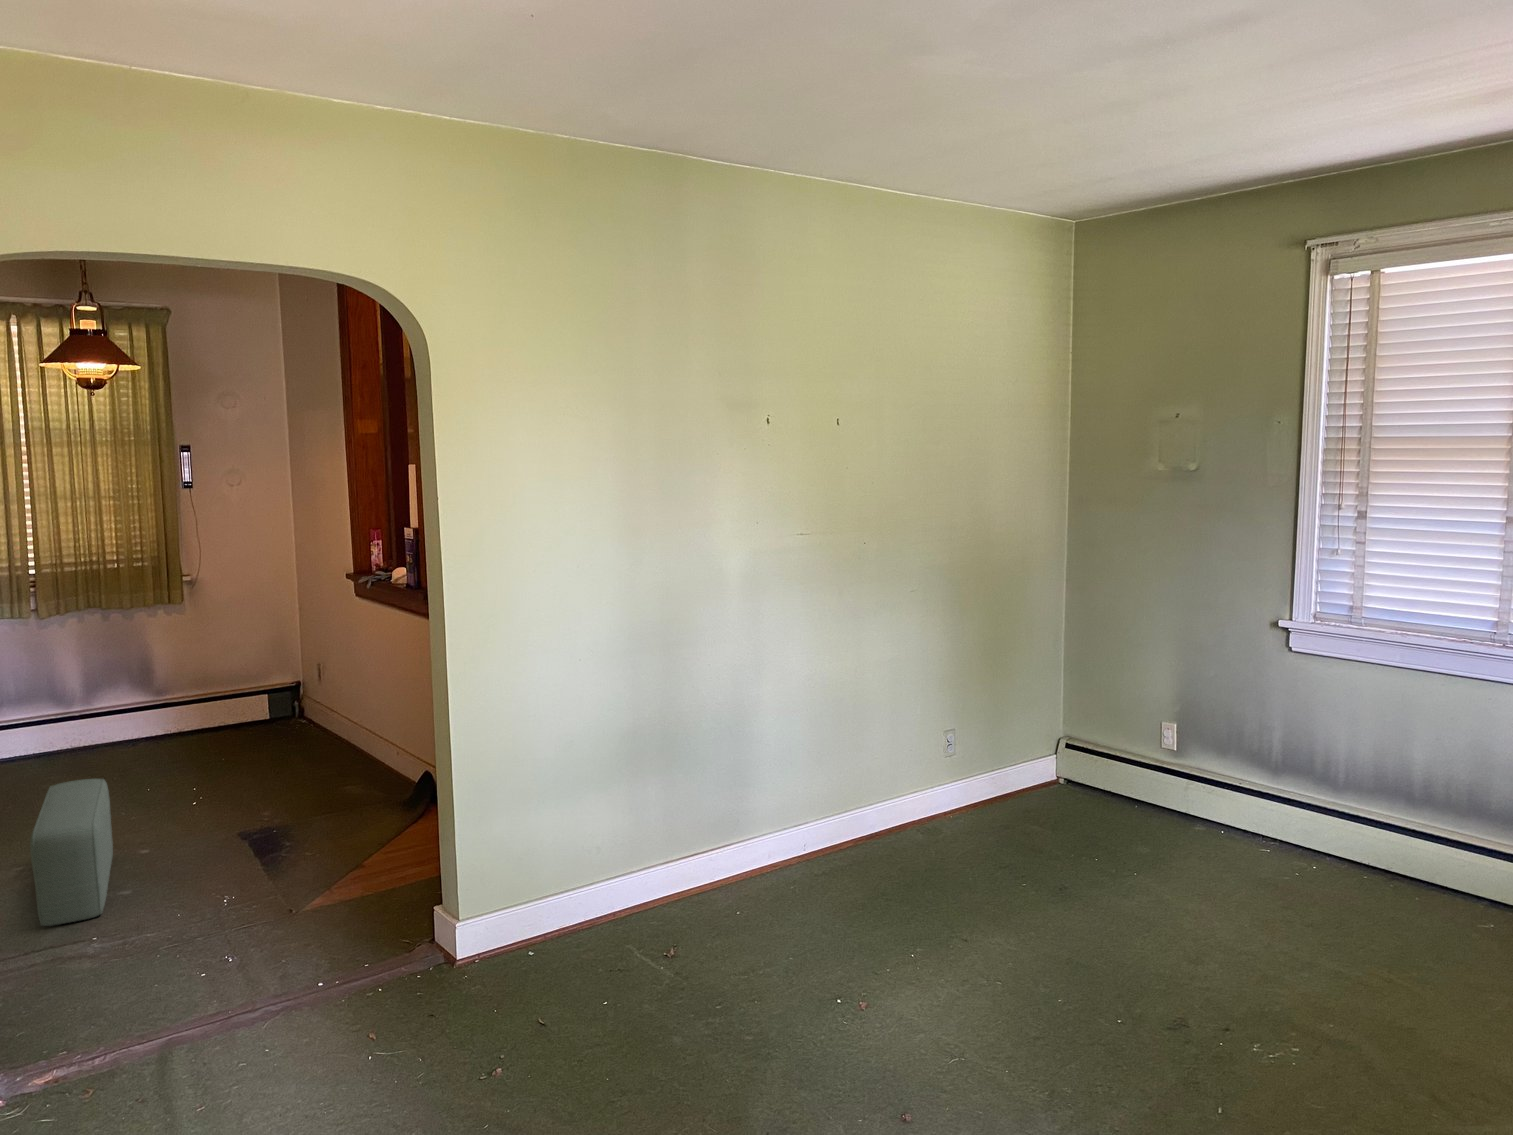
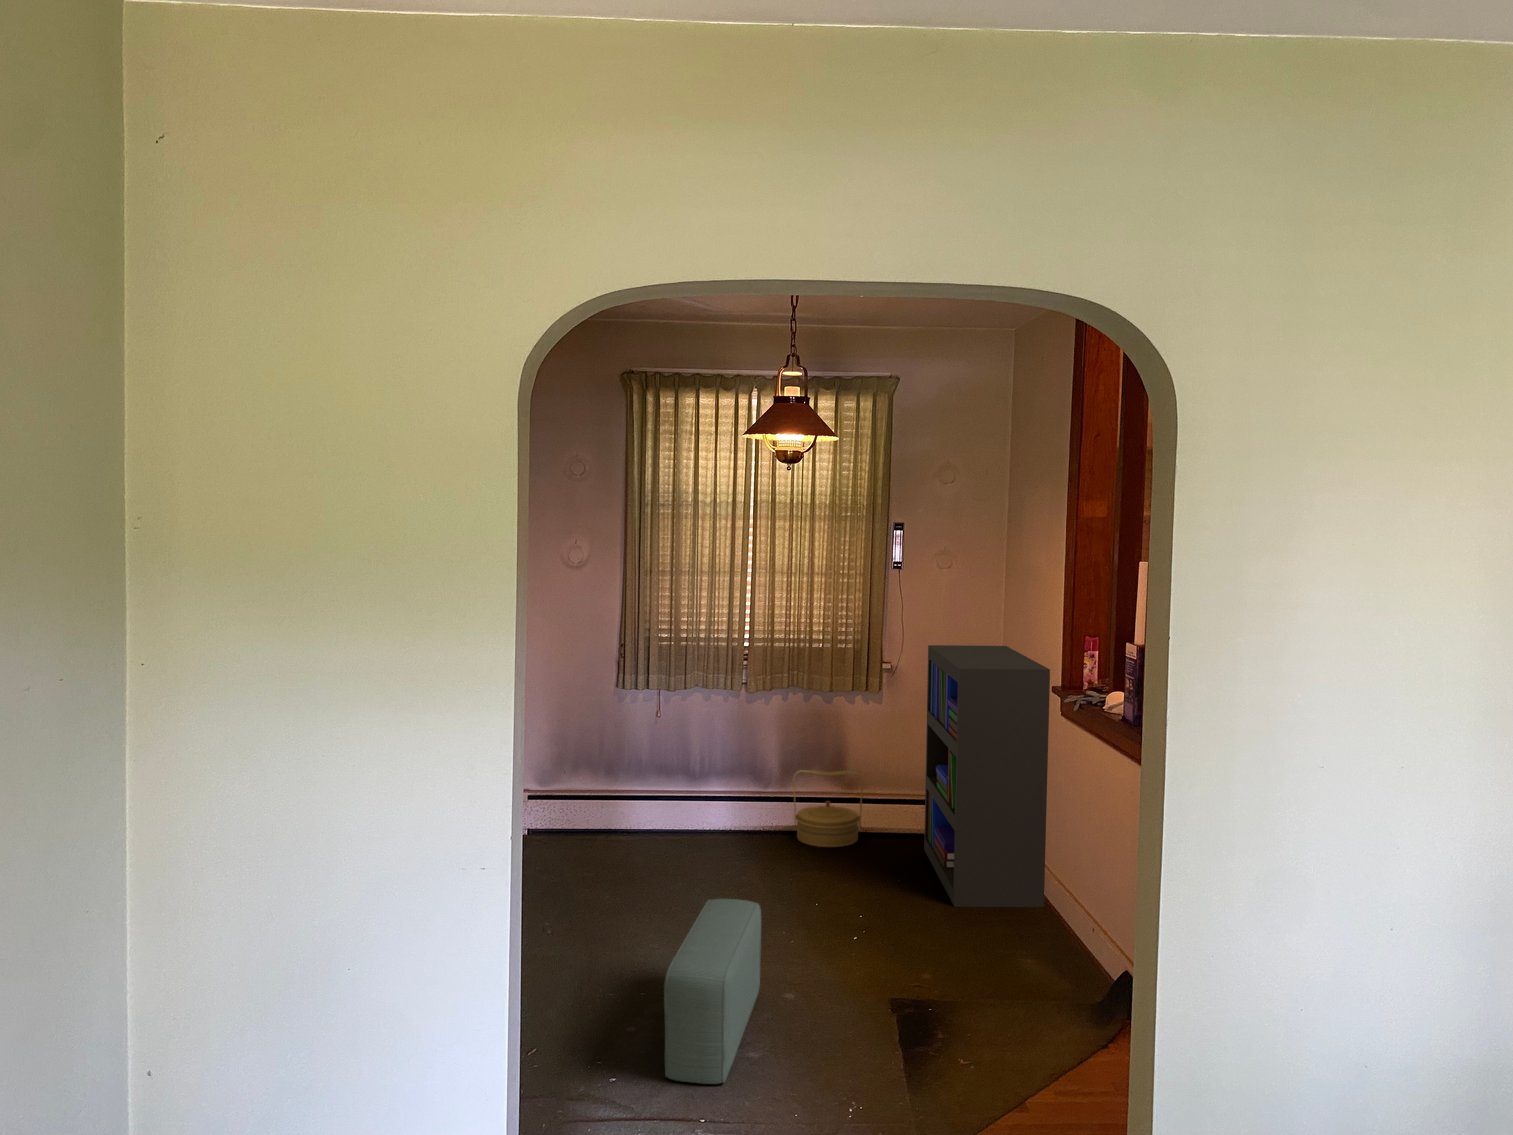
bookshelf: none [228,549,356,766] -> present [924,645,1050,907]
basket: none [99,677,175,751] -> present [793,770,863,847]

